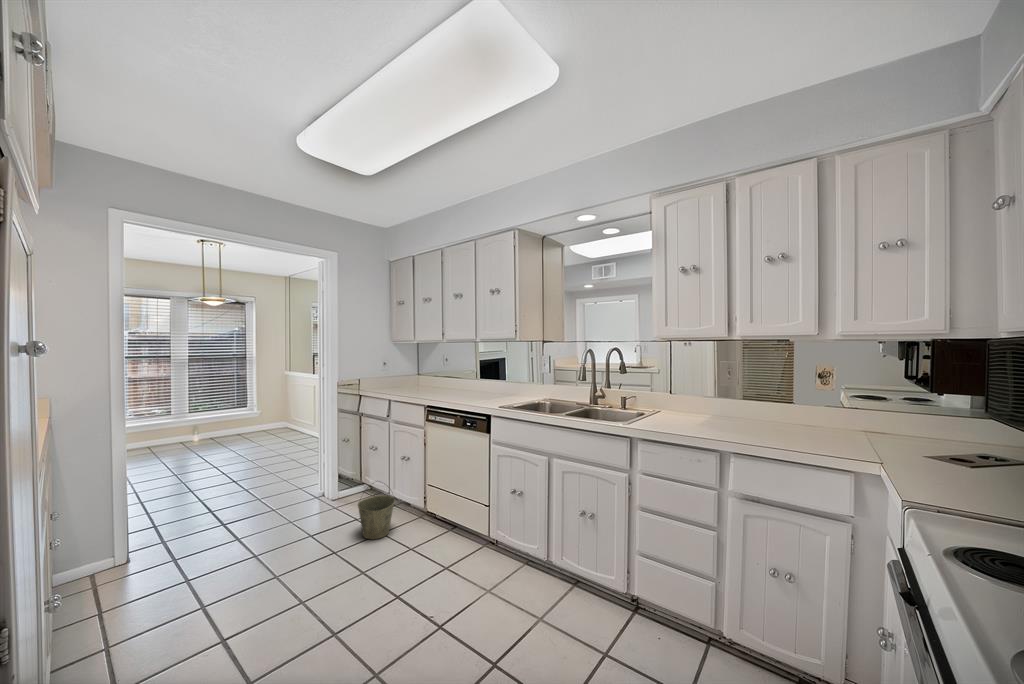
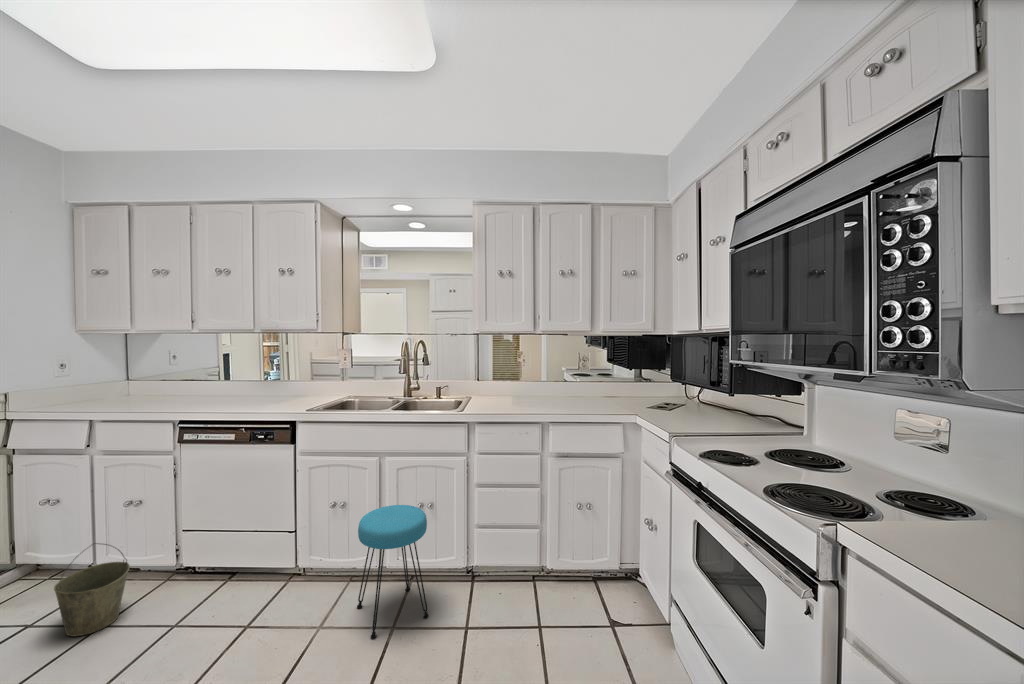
stool: none [516,504,578,624] -> present [357,505,428,637]

